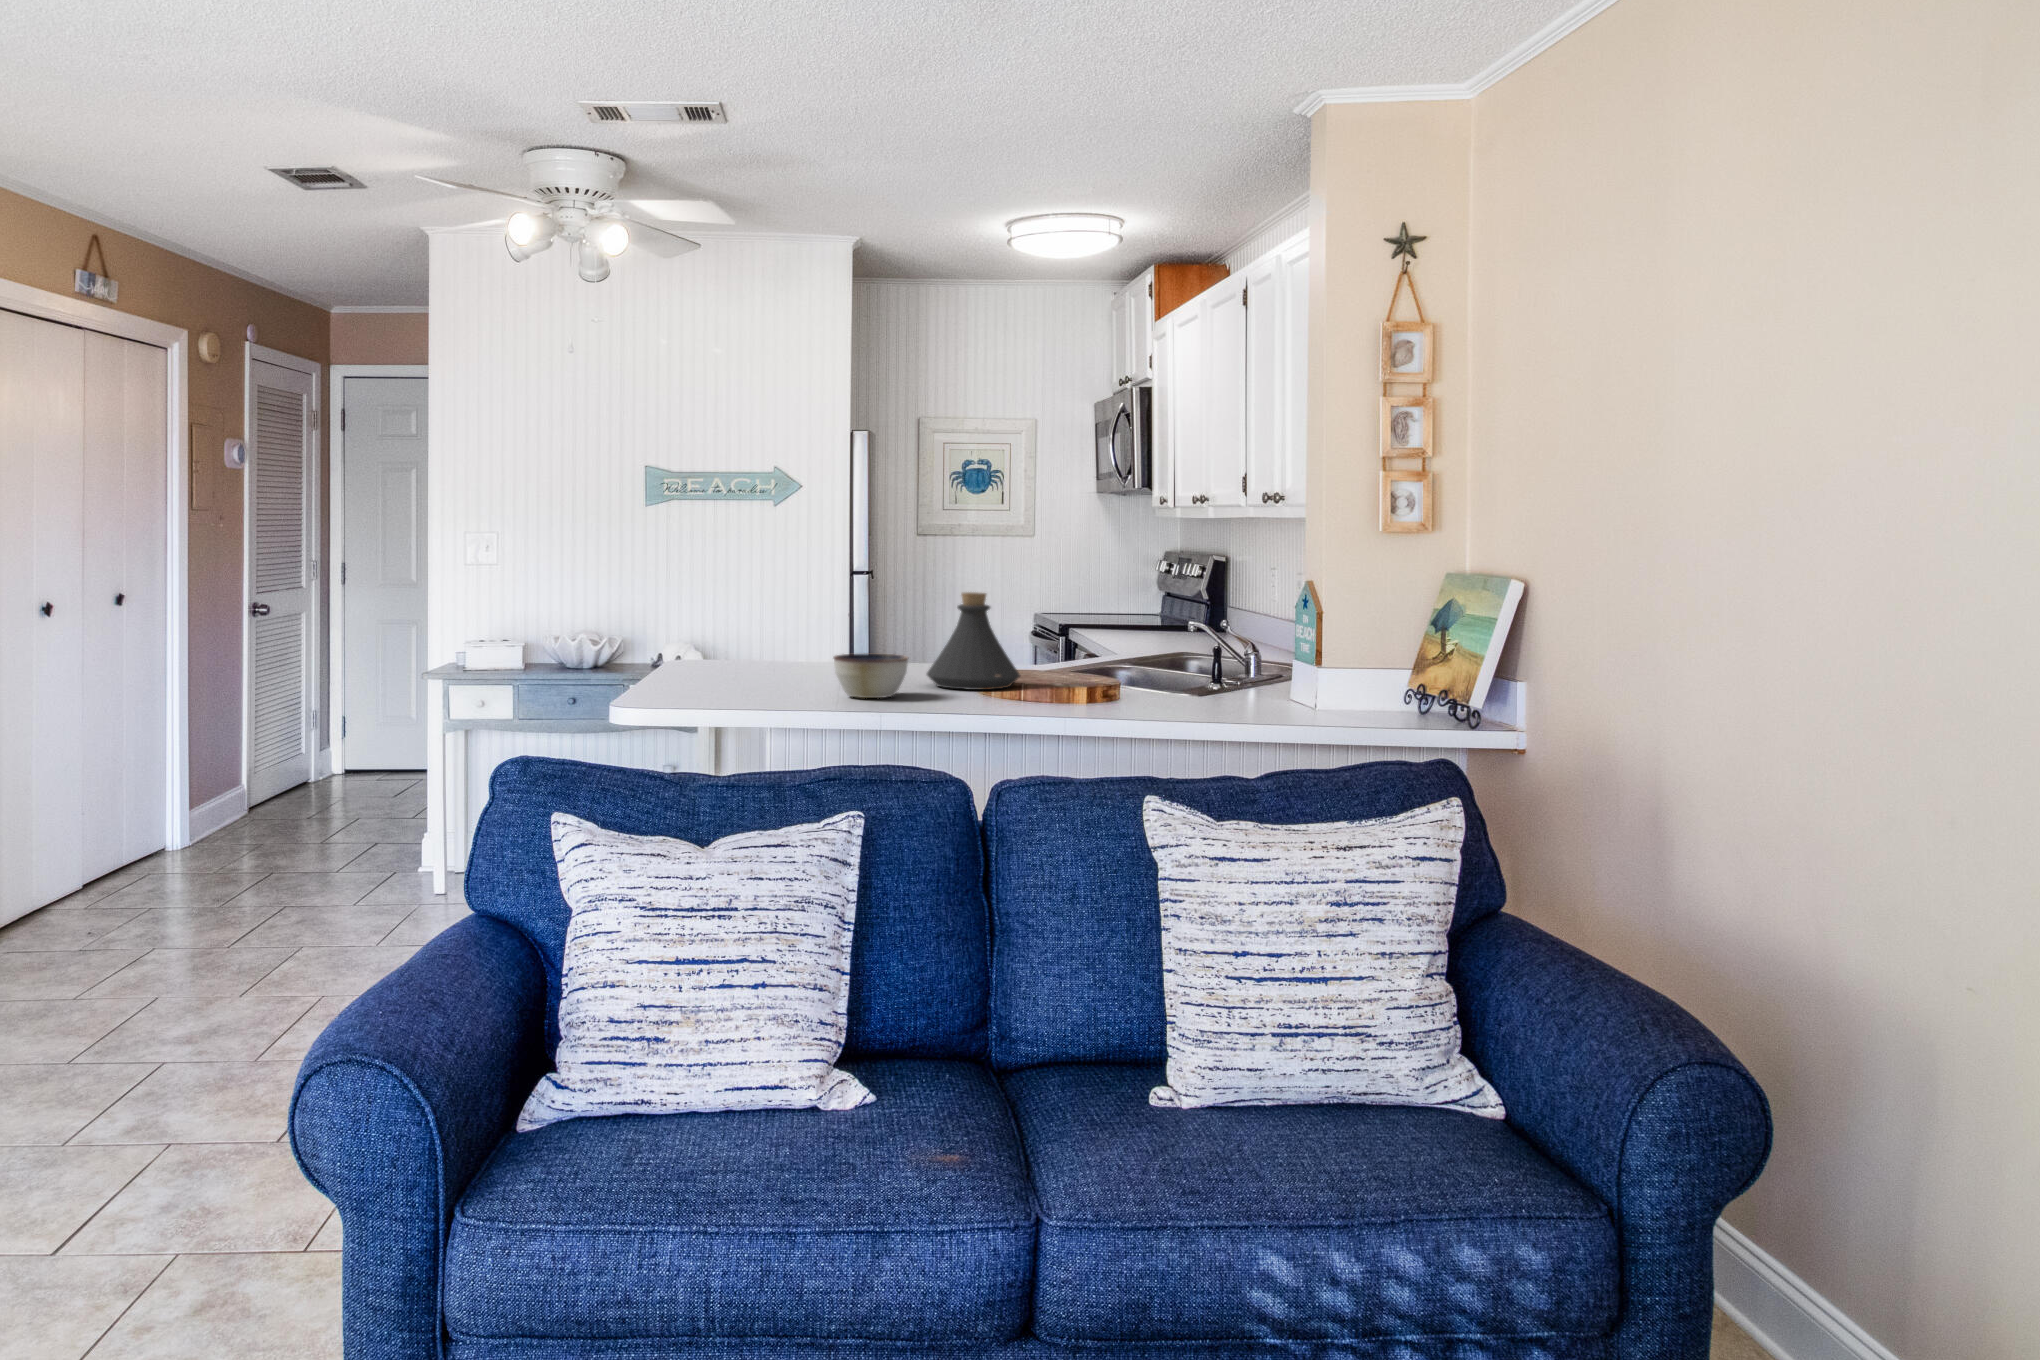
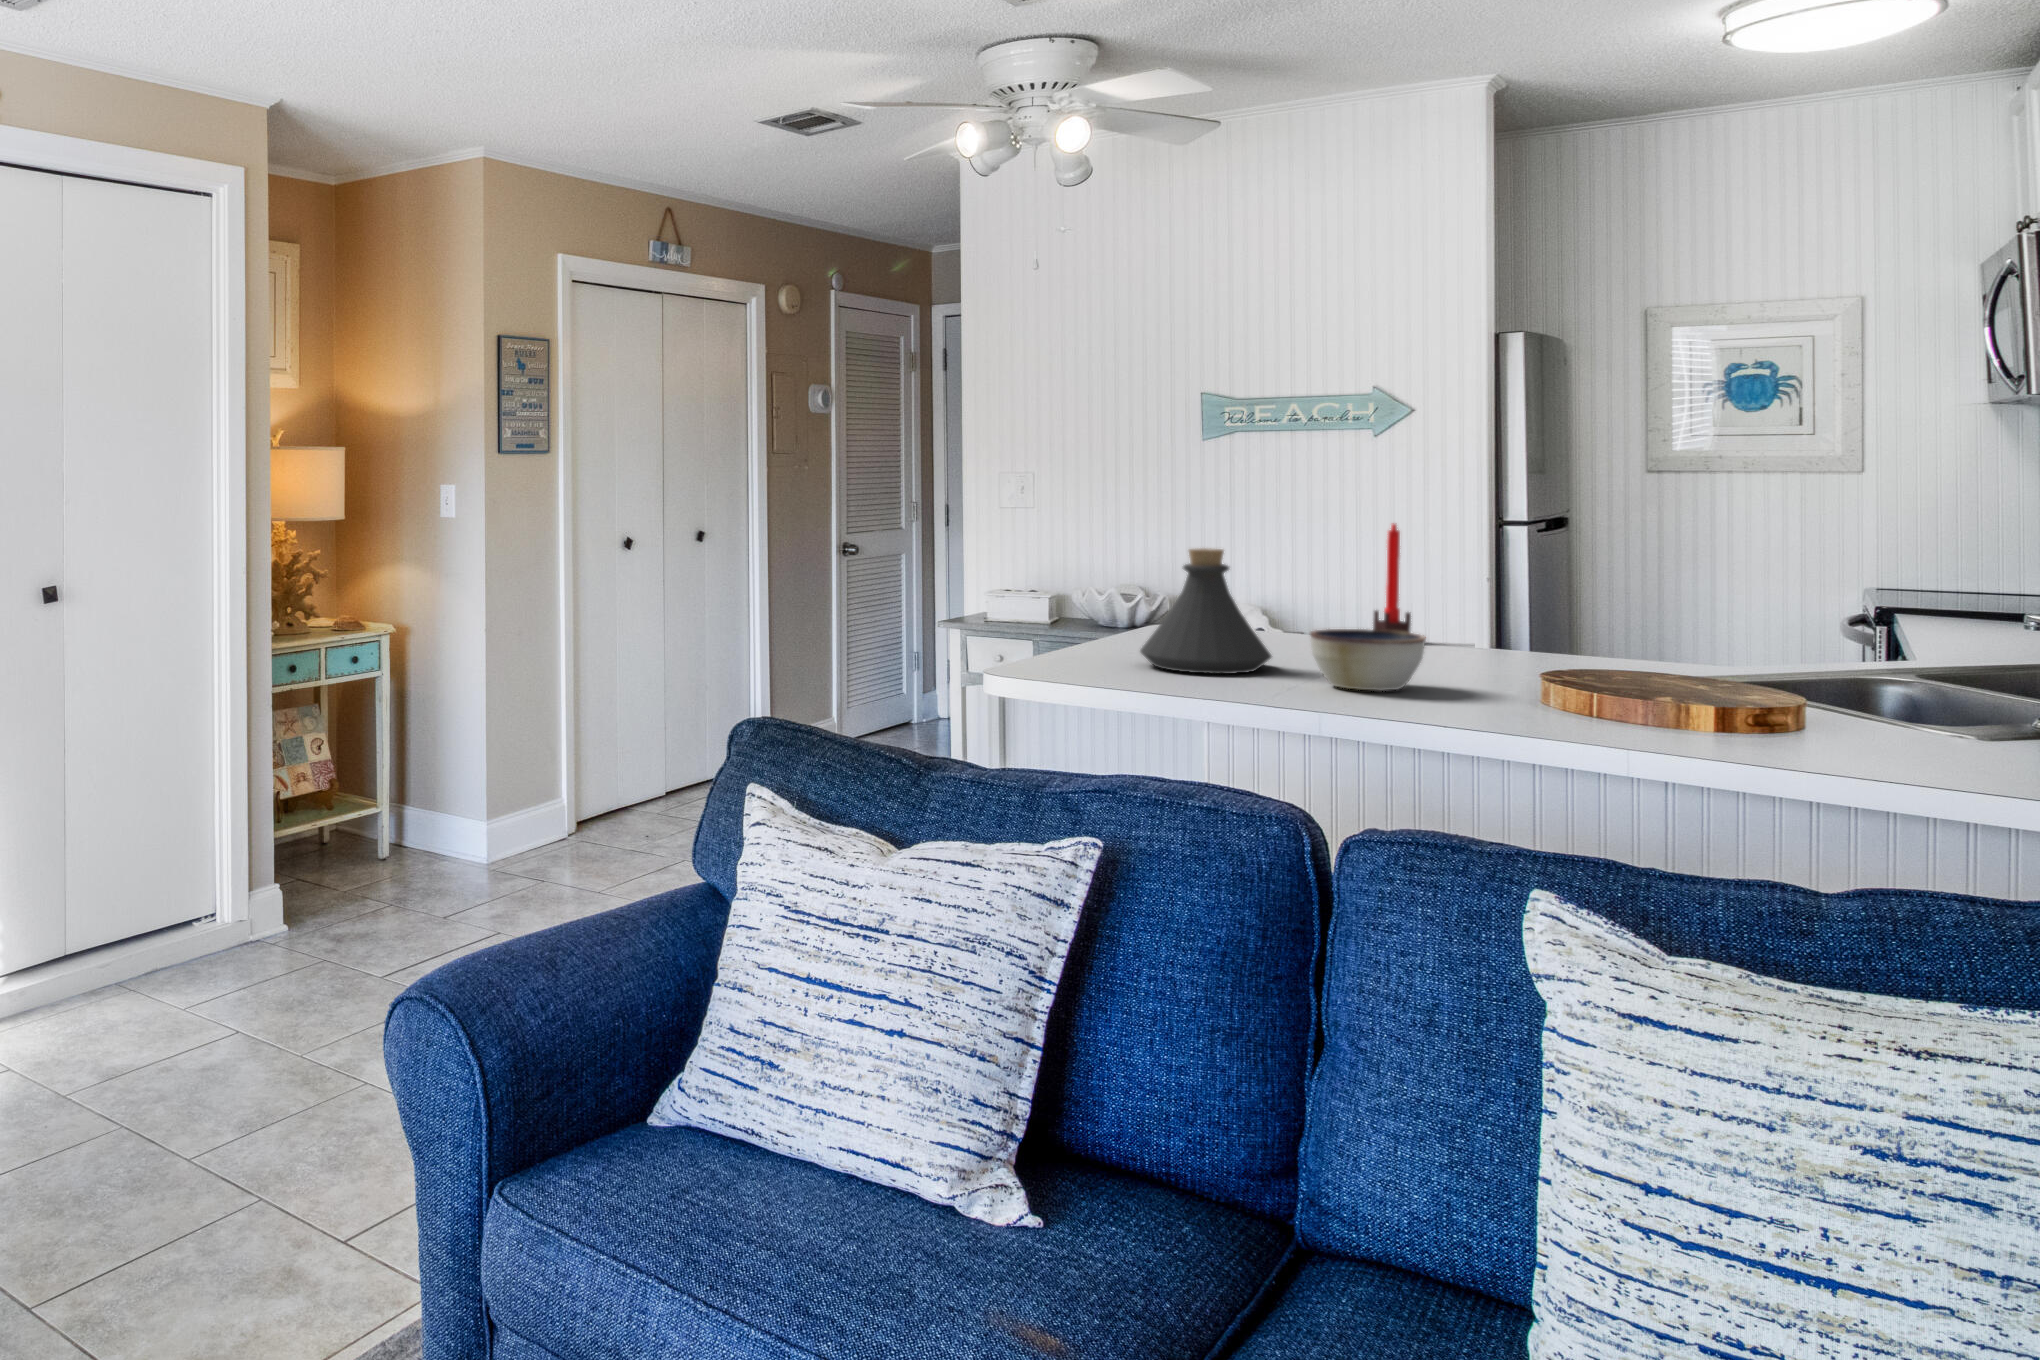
candle: none [820,576,845,667] -> present [1373,523,1411,633]
bottle: present [927,592,1020,690] -> present [1140,548,1271,674]

